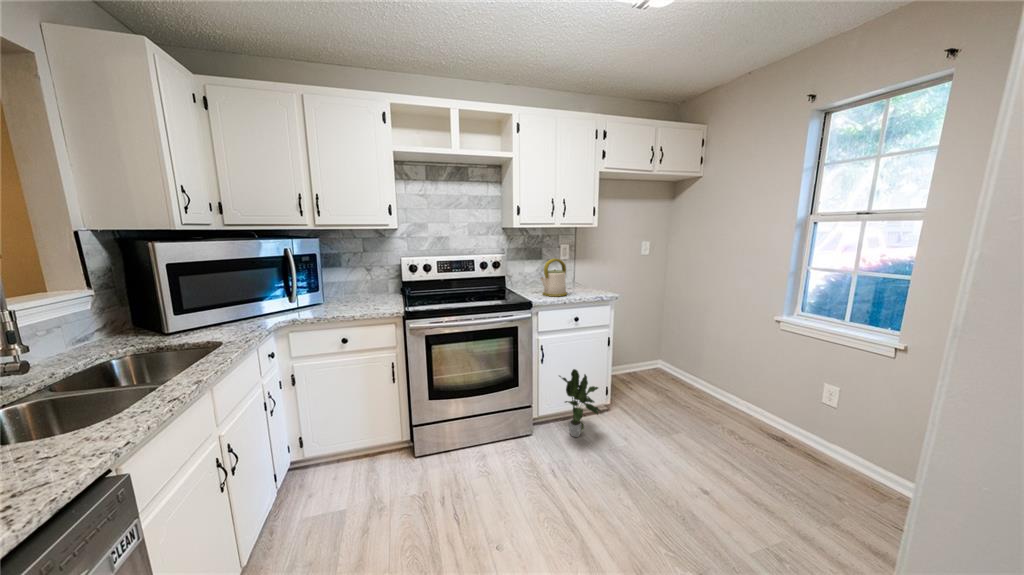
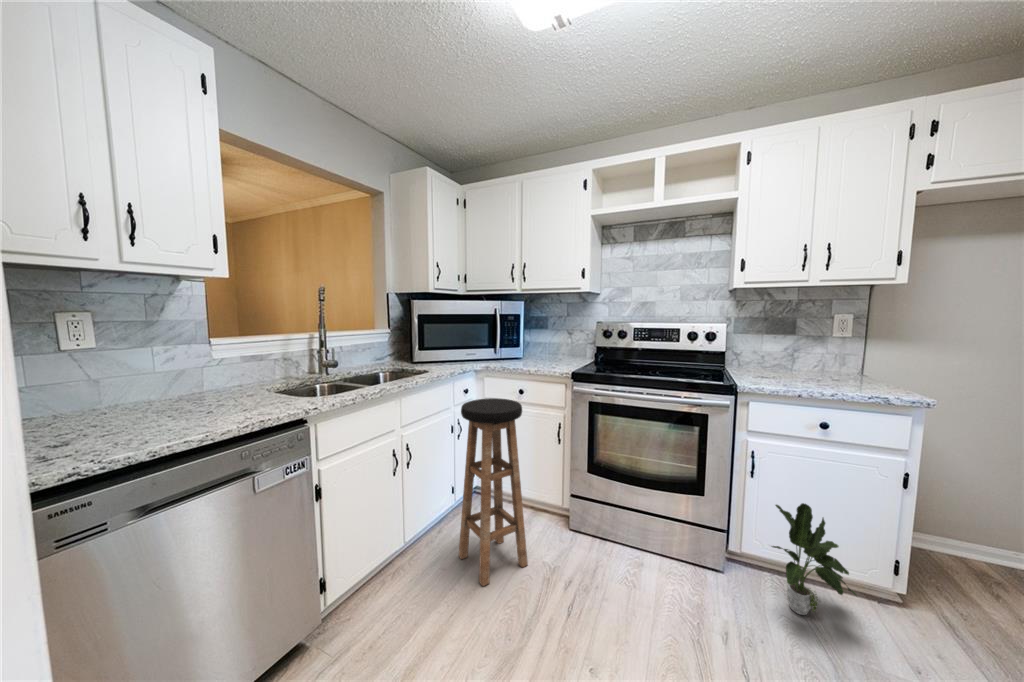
kettle: present [540,259,567,297] -> none [760,330,813,387]
bar stool: none [308,351,399,551] -> present [459,398,528,586]

